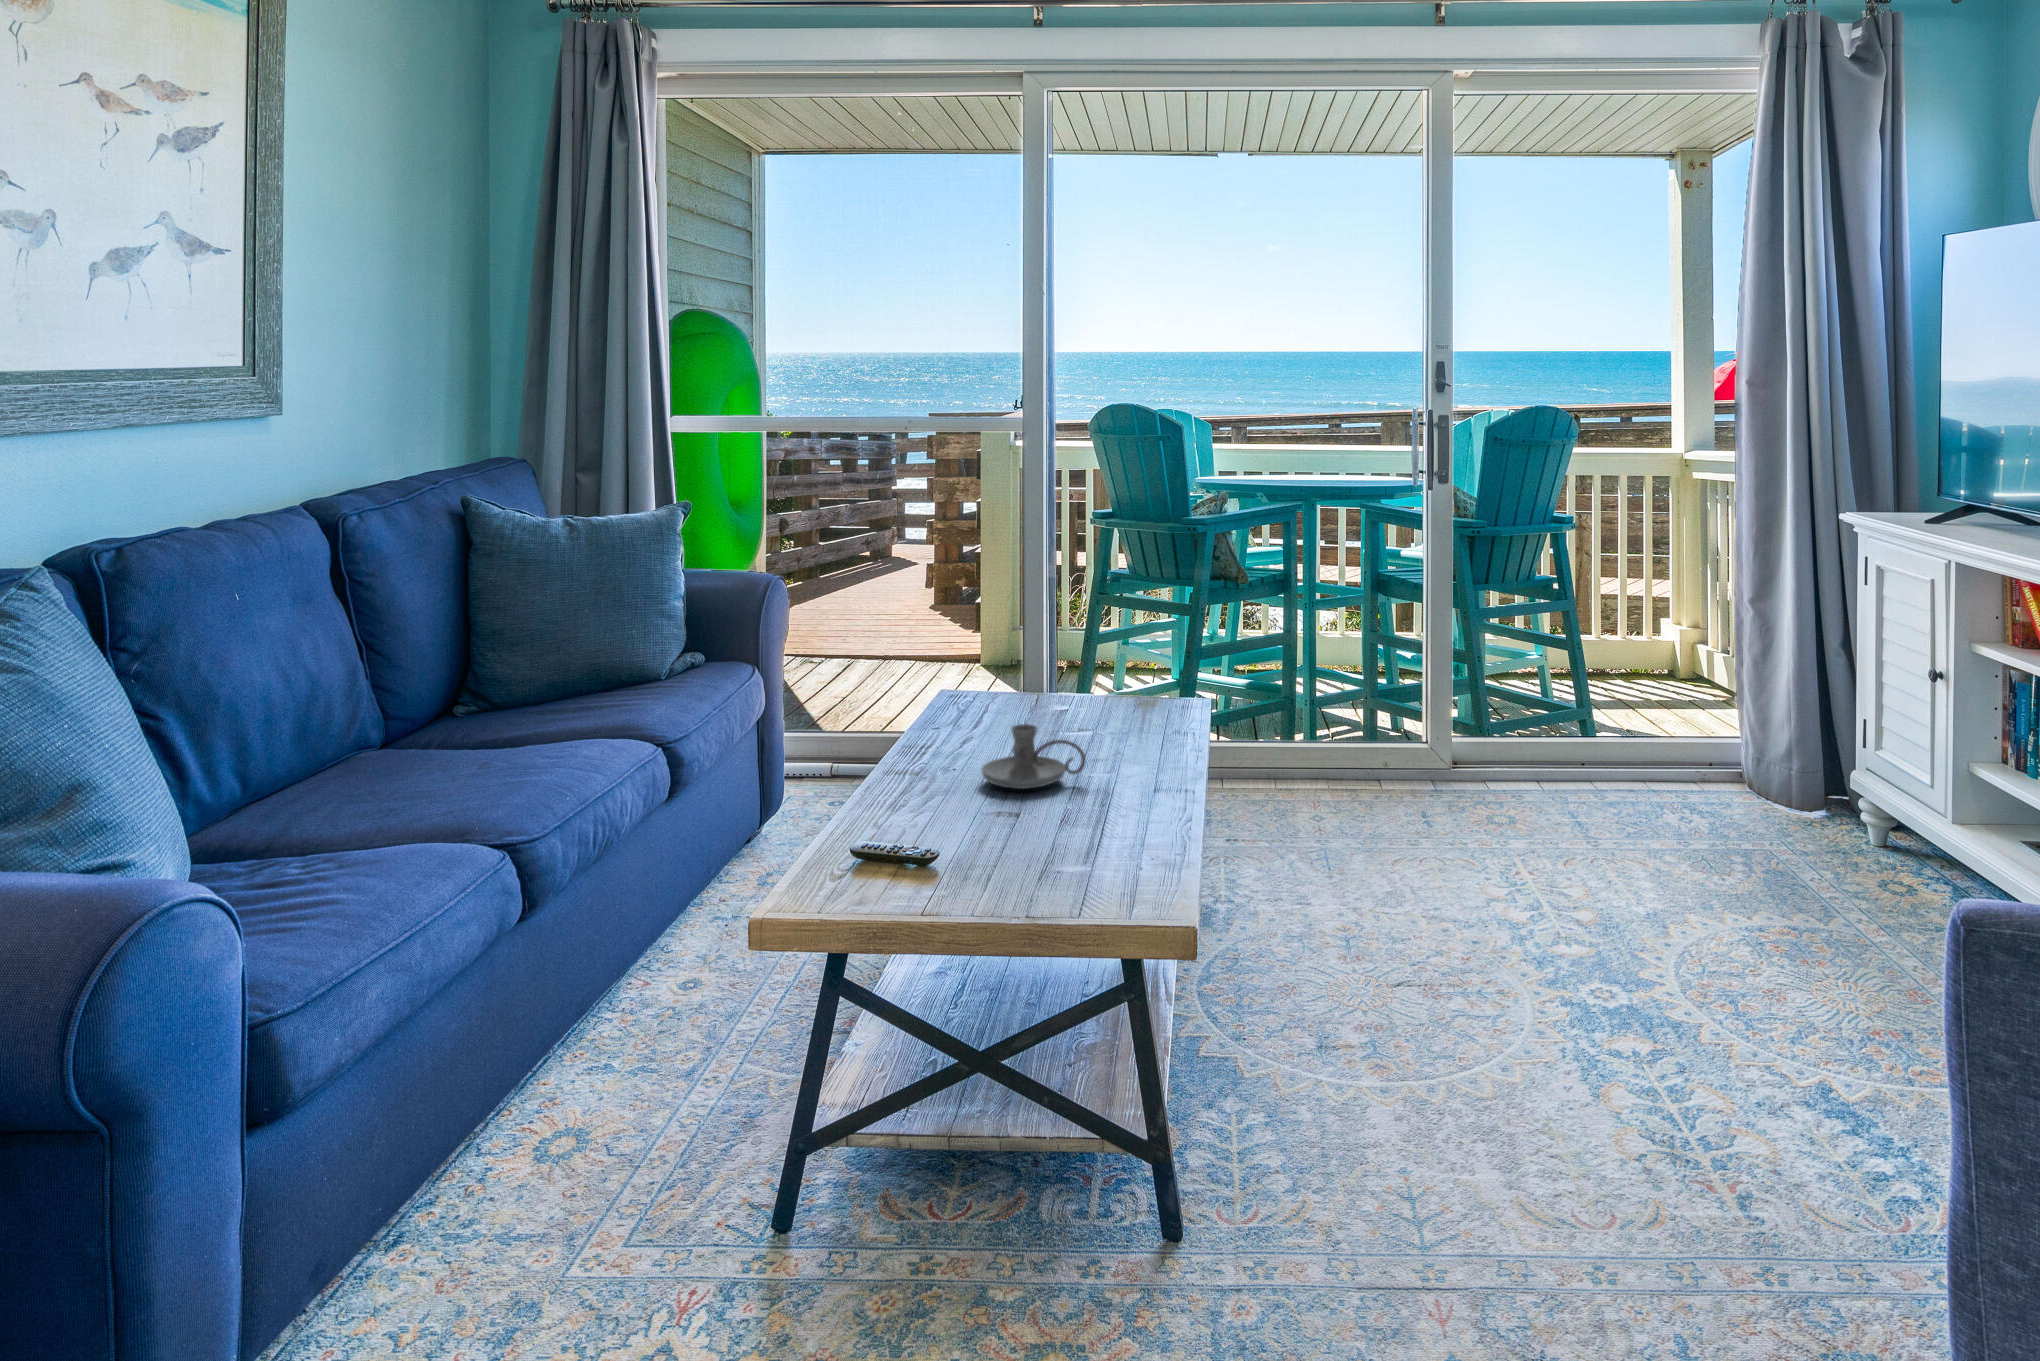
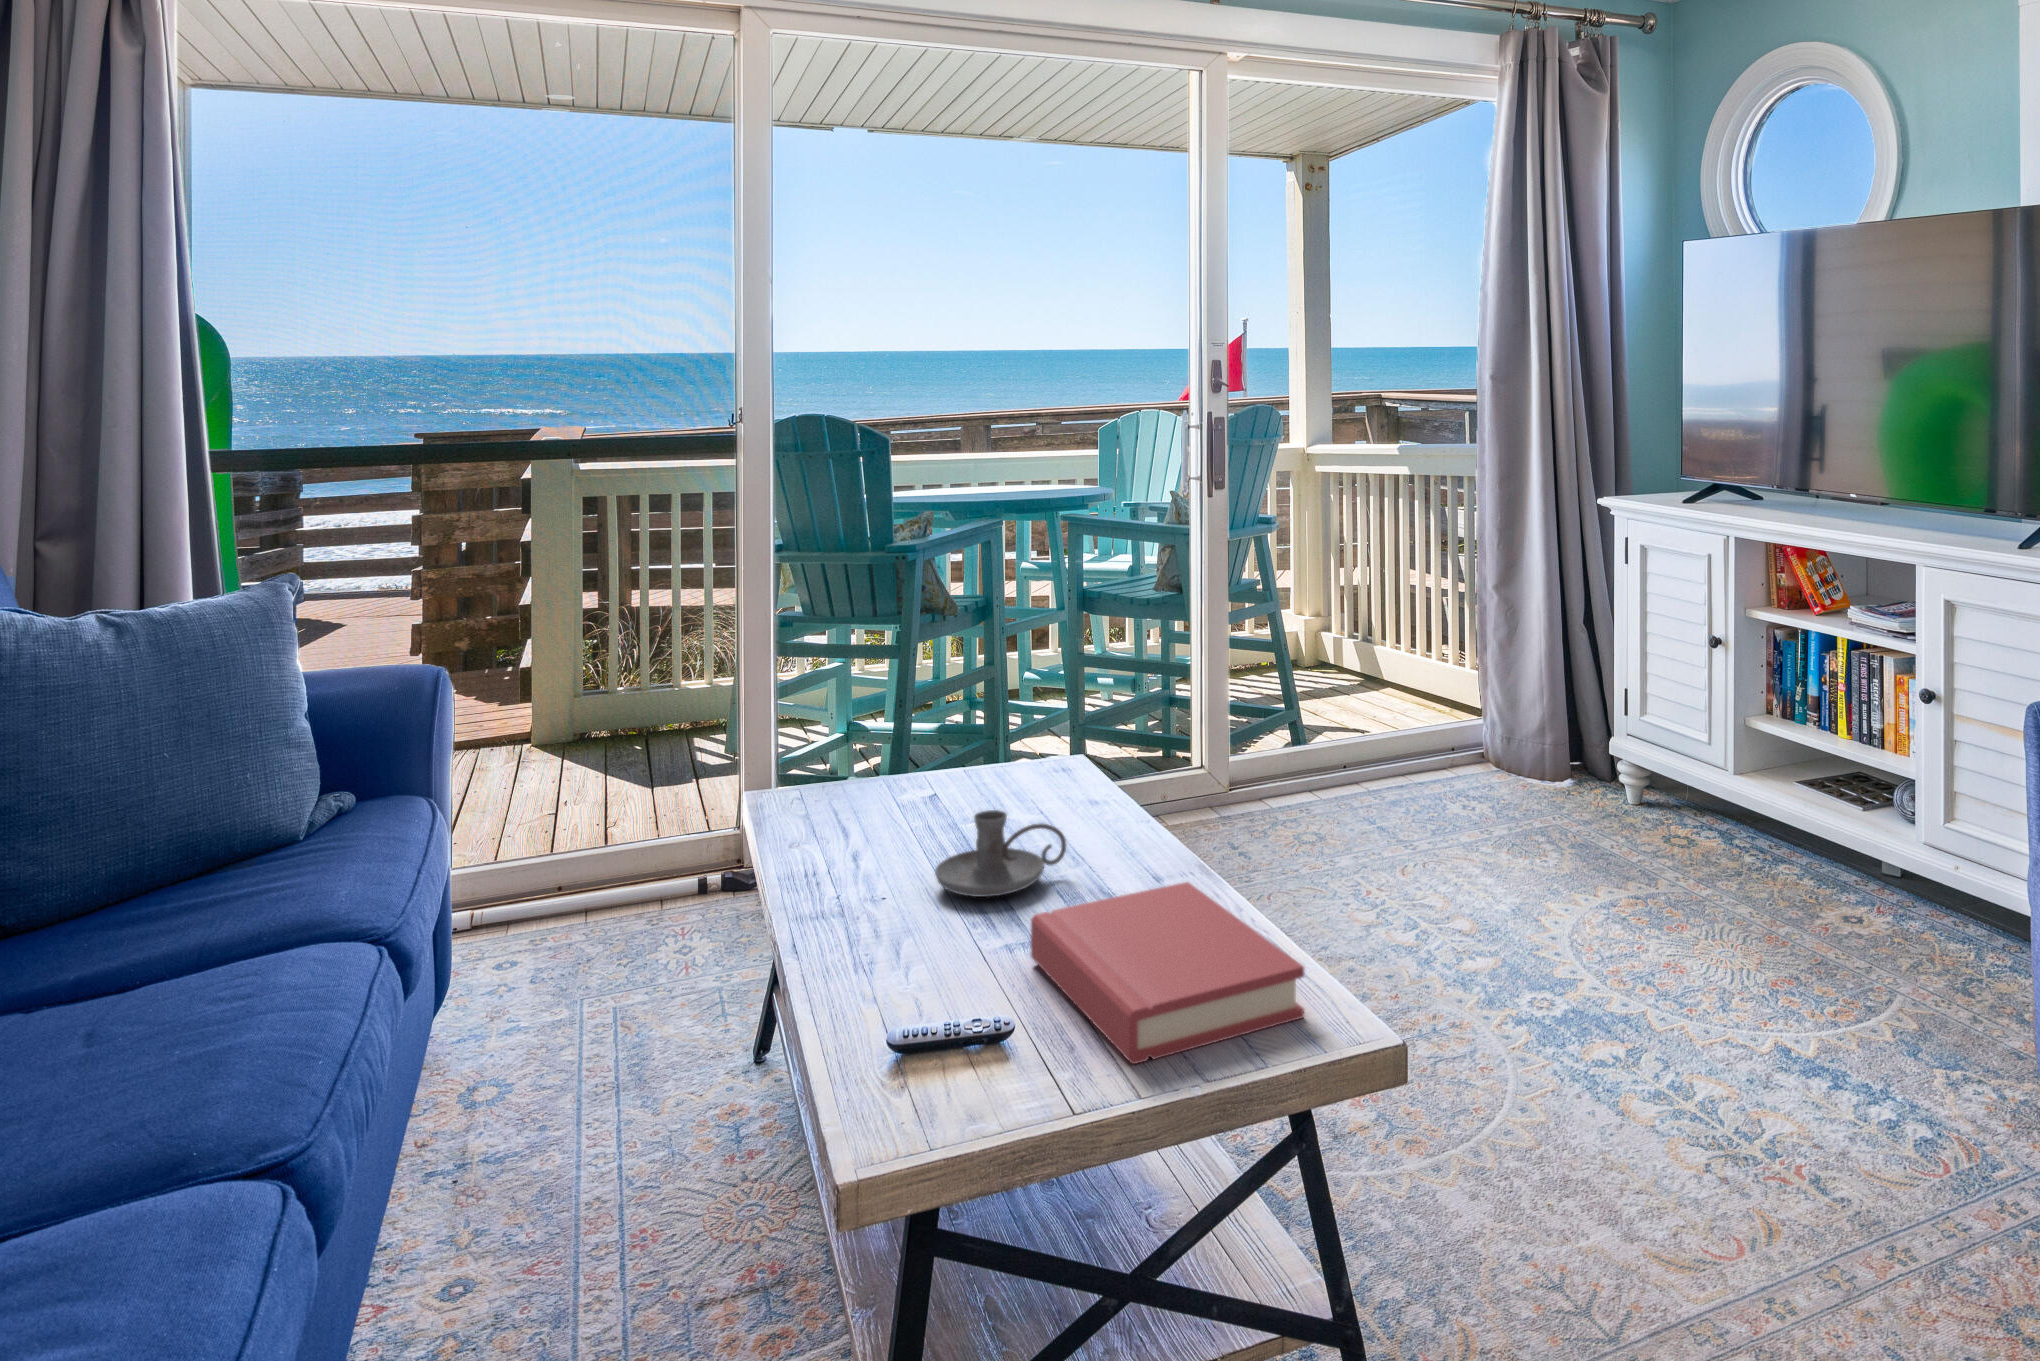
hardback book: none [982,793,1136,901] -> present [1031,882,1304,1064]

